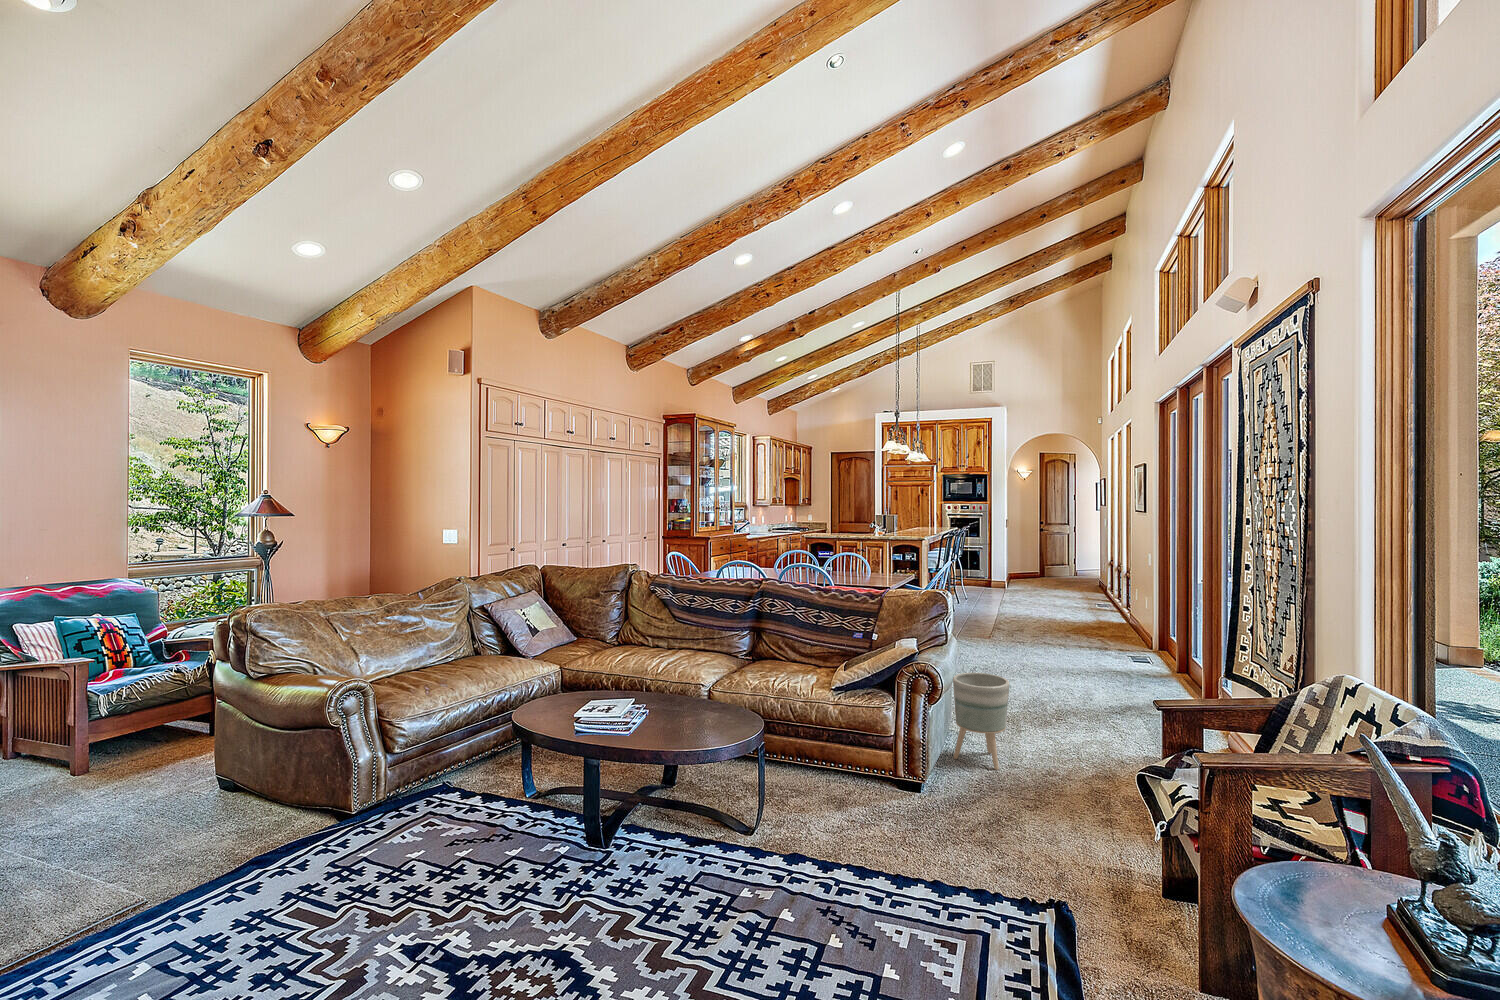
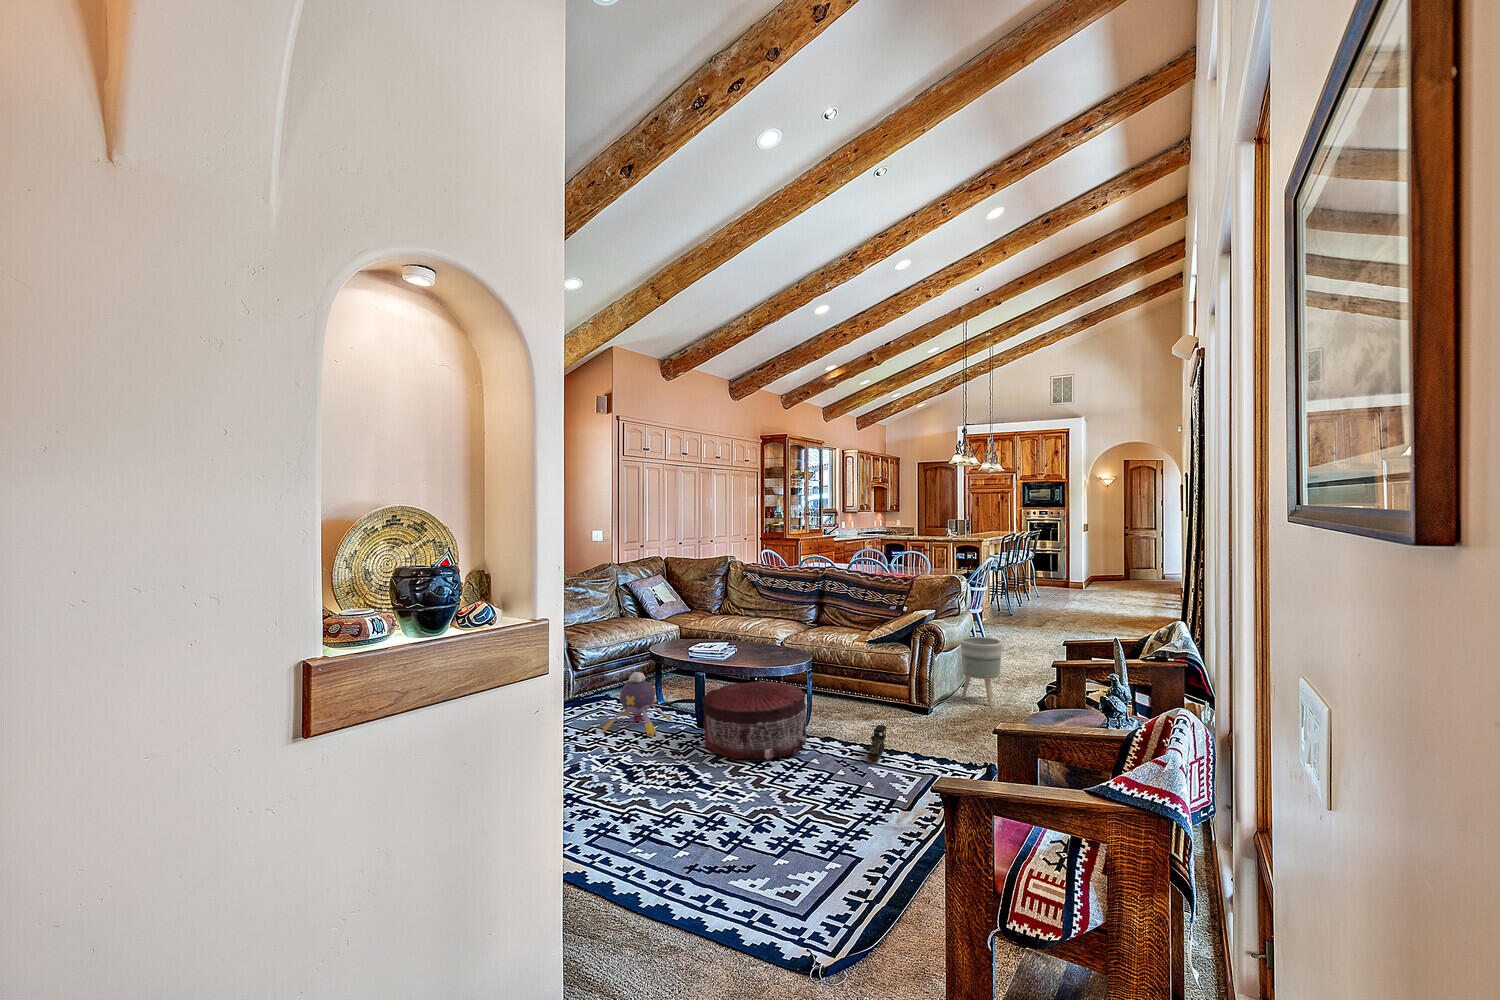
plush toy: none [422,764,546,878] -> present [602,672,671,736]
pouf: none [594,767,768,932] -> present [702,681,806,759]
toy train: none [871,841,893,925] -> present [866,725,887,765]

